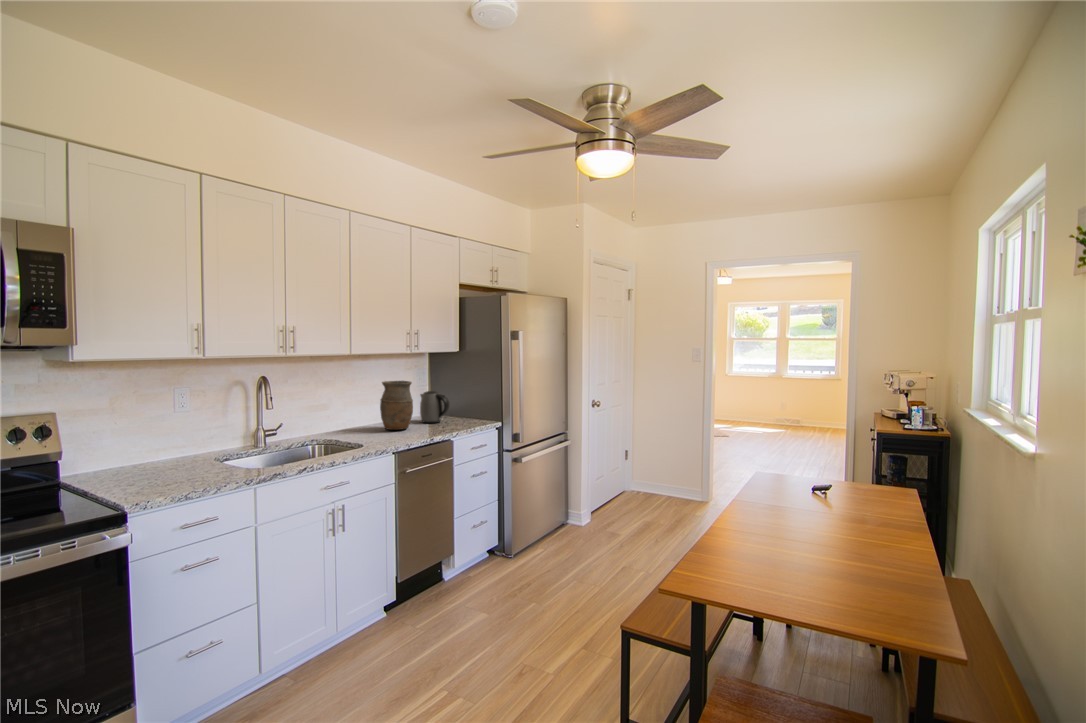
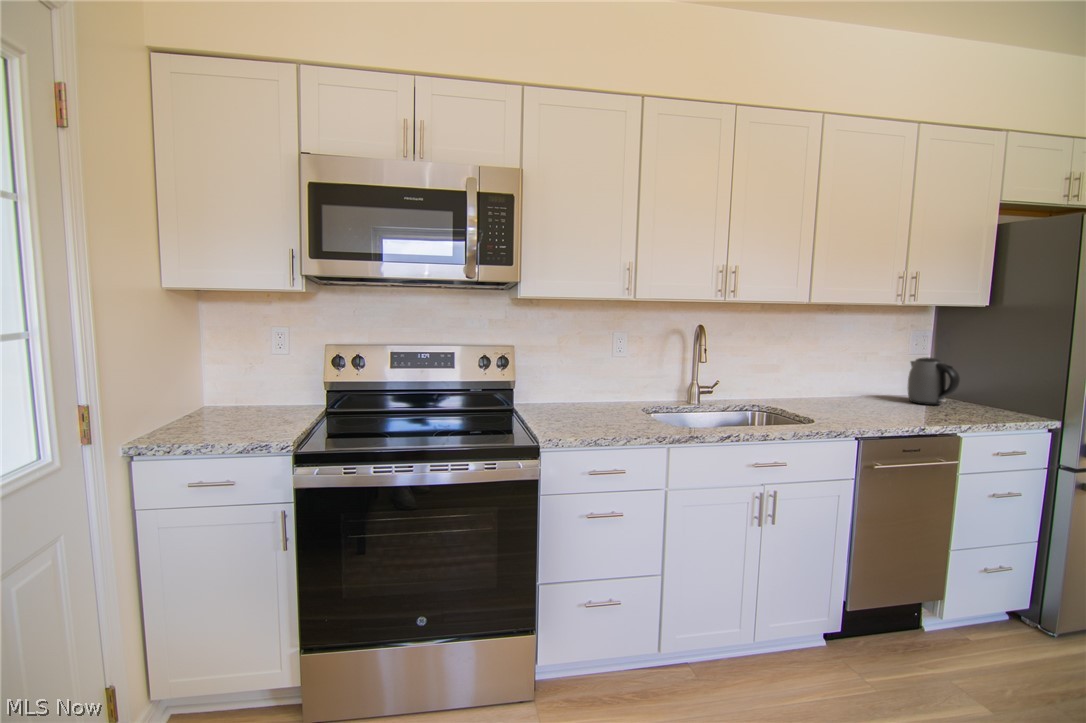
vase: present [380,381,413,430] -> none [845,339,897,407]

